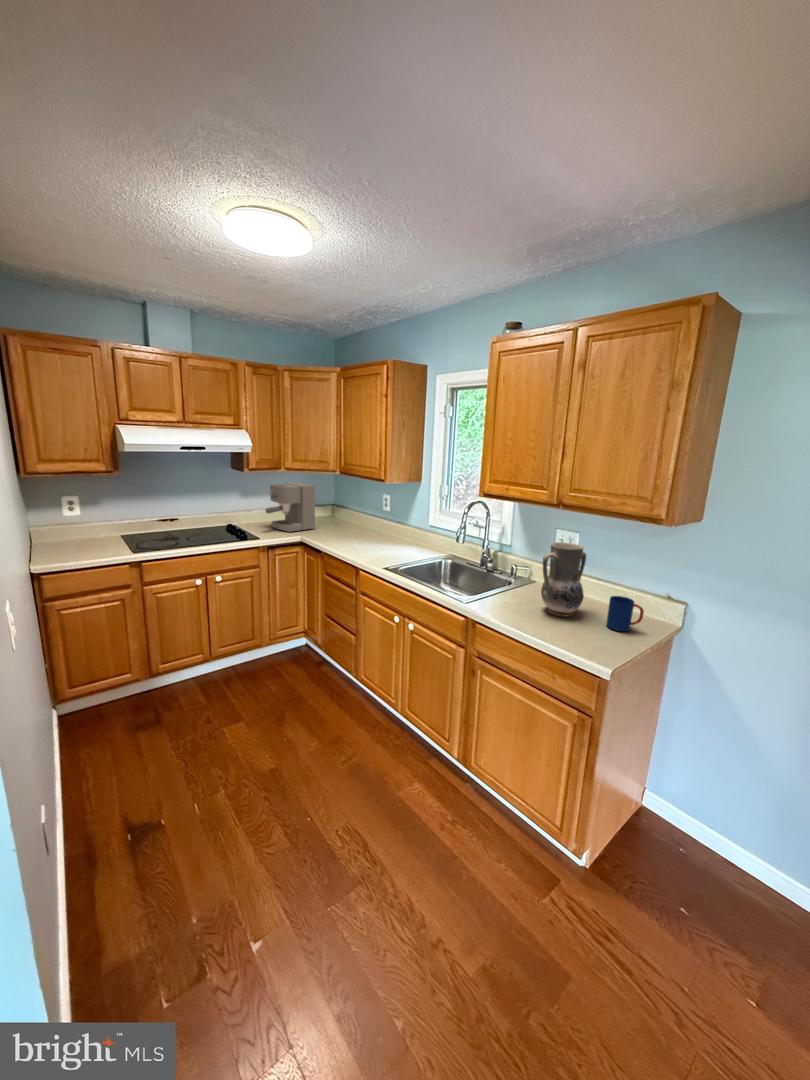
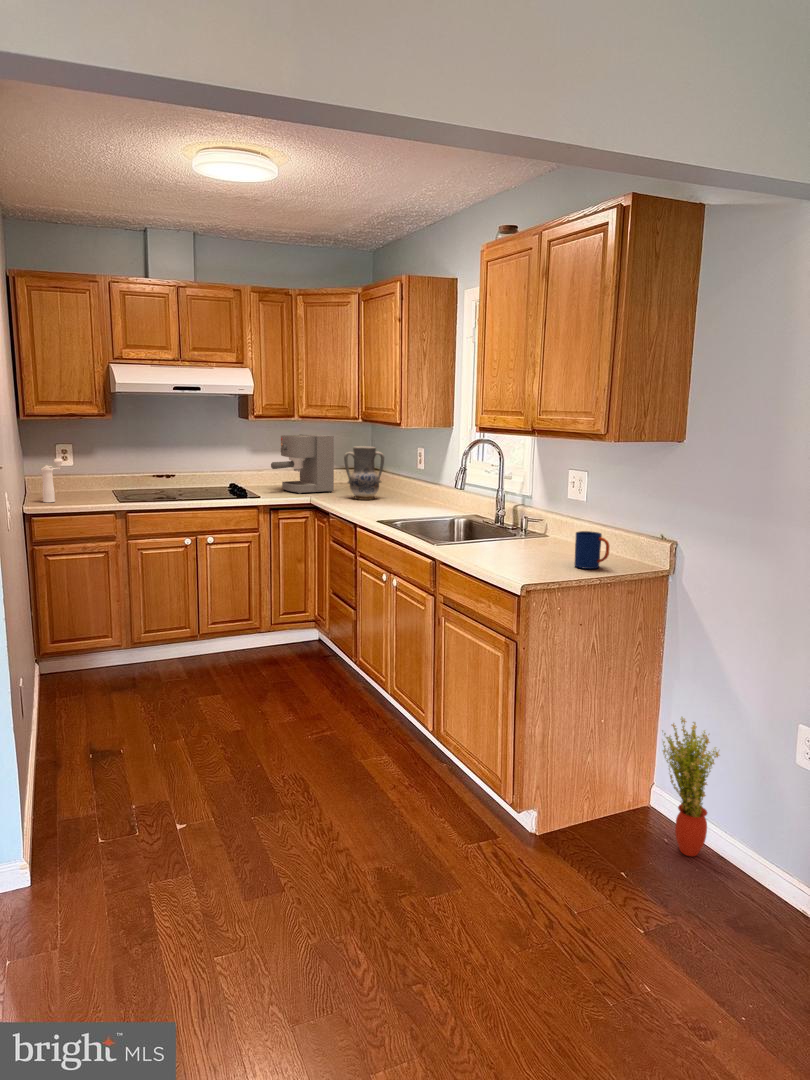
pepper mill: none [47,512,71,556] -> present [41,458,63,503]
vase: present [541,542,586,617] -> present [344,446,384,500]
potted plant: none [692,756,753,871] -> present [663,717,719,856]

